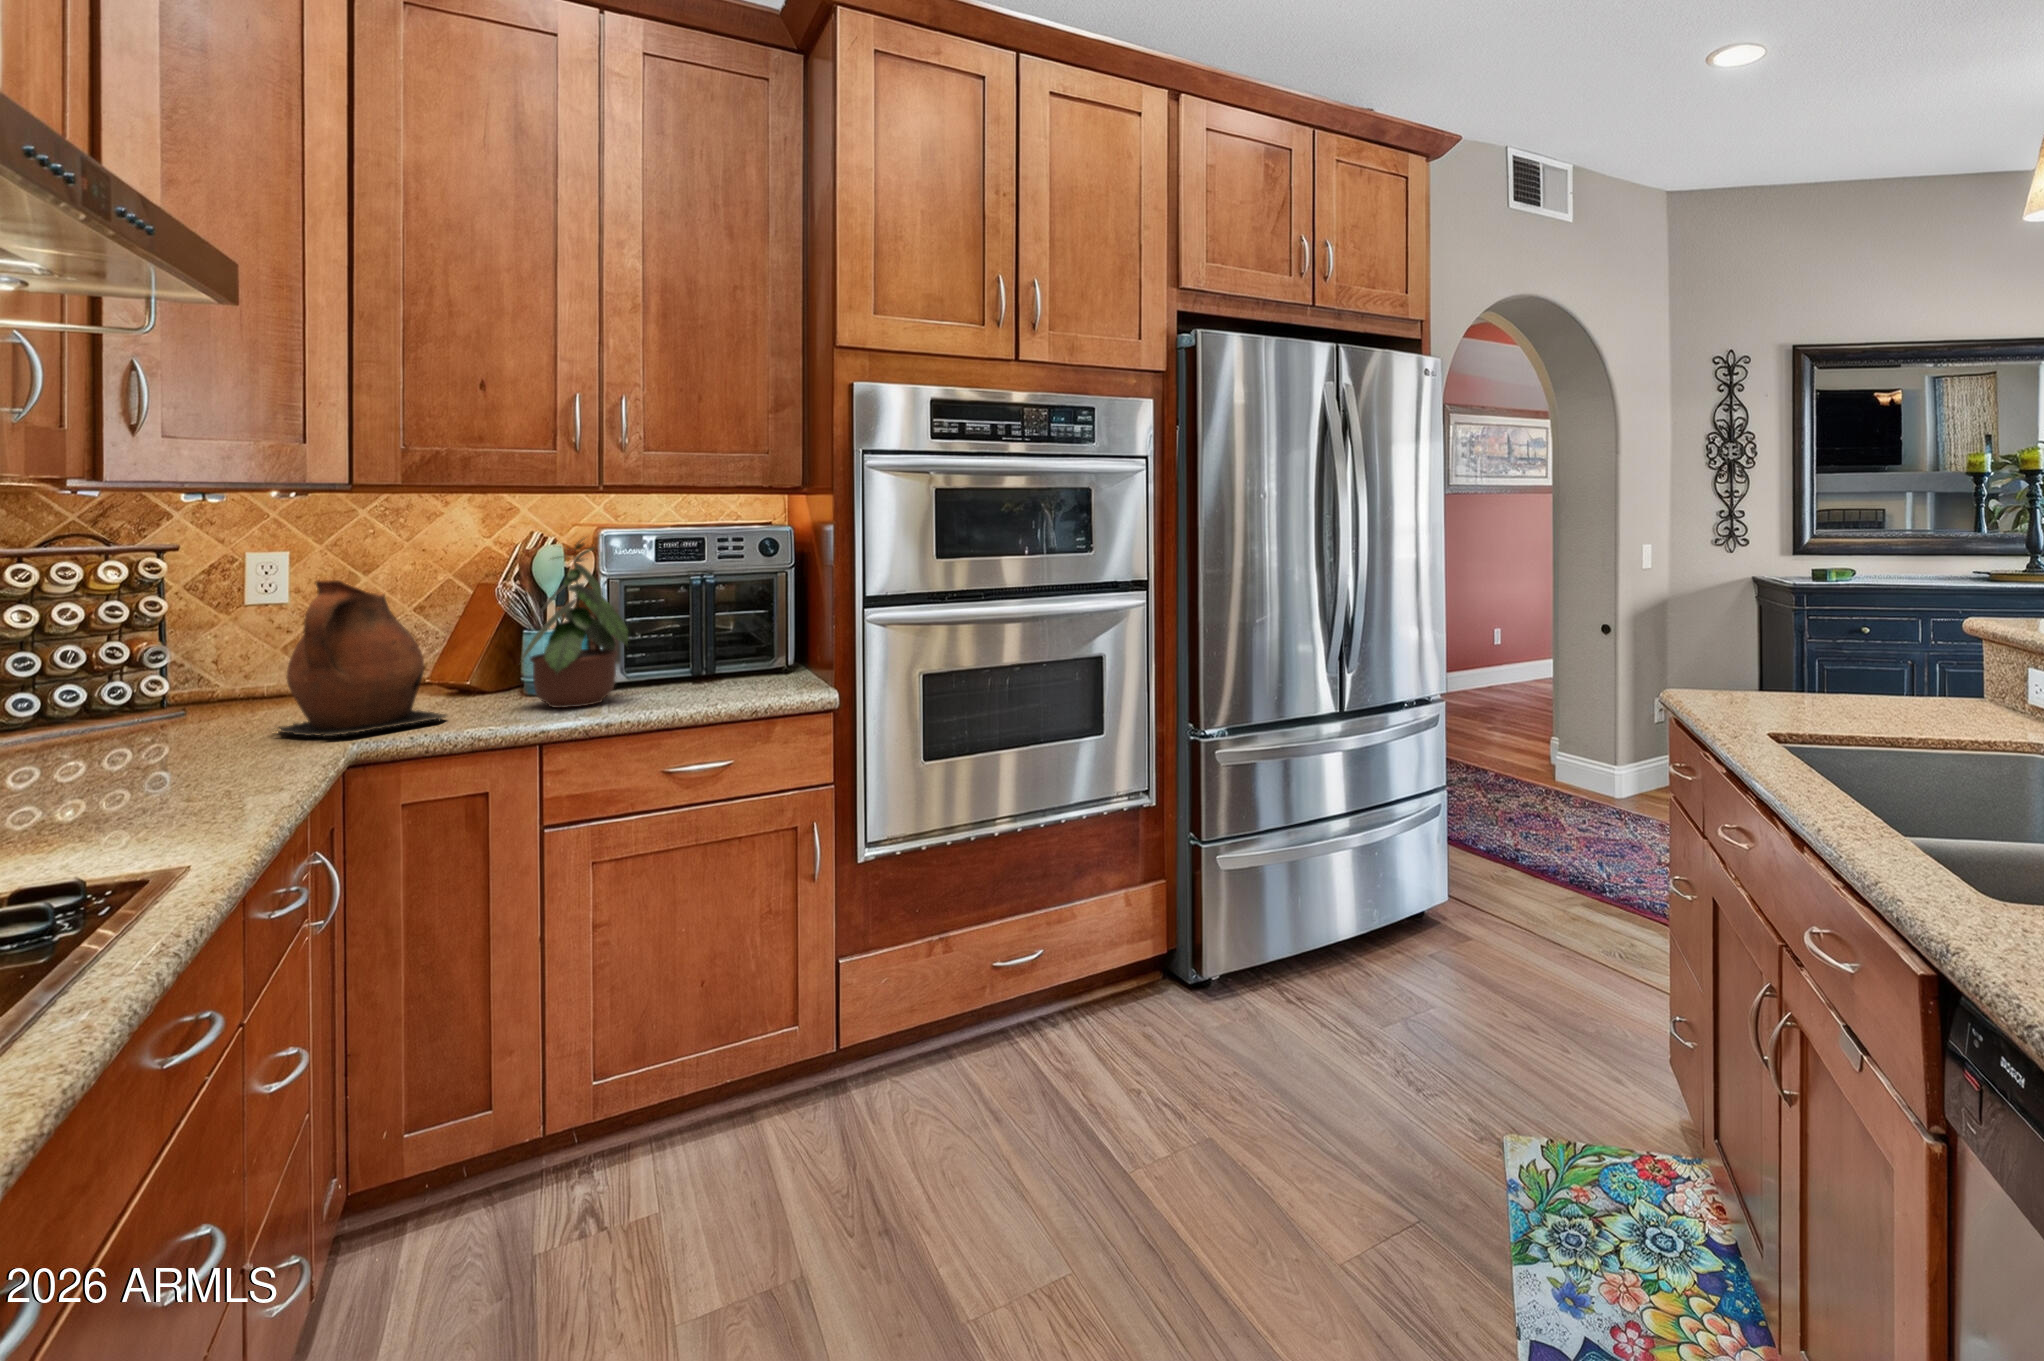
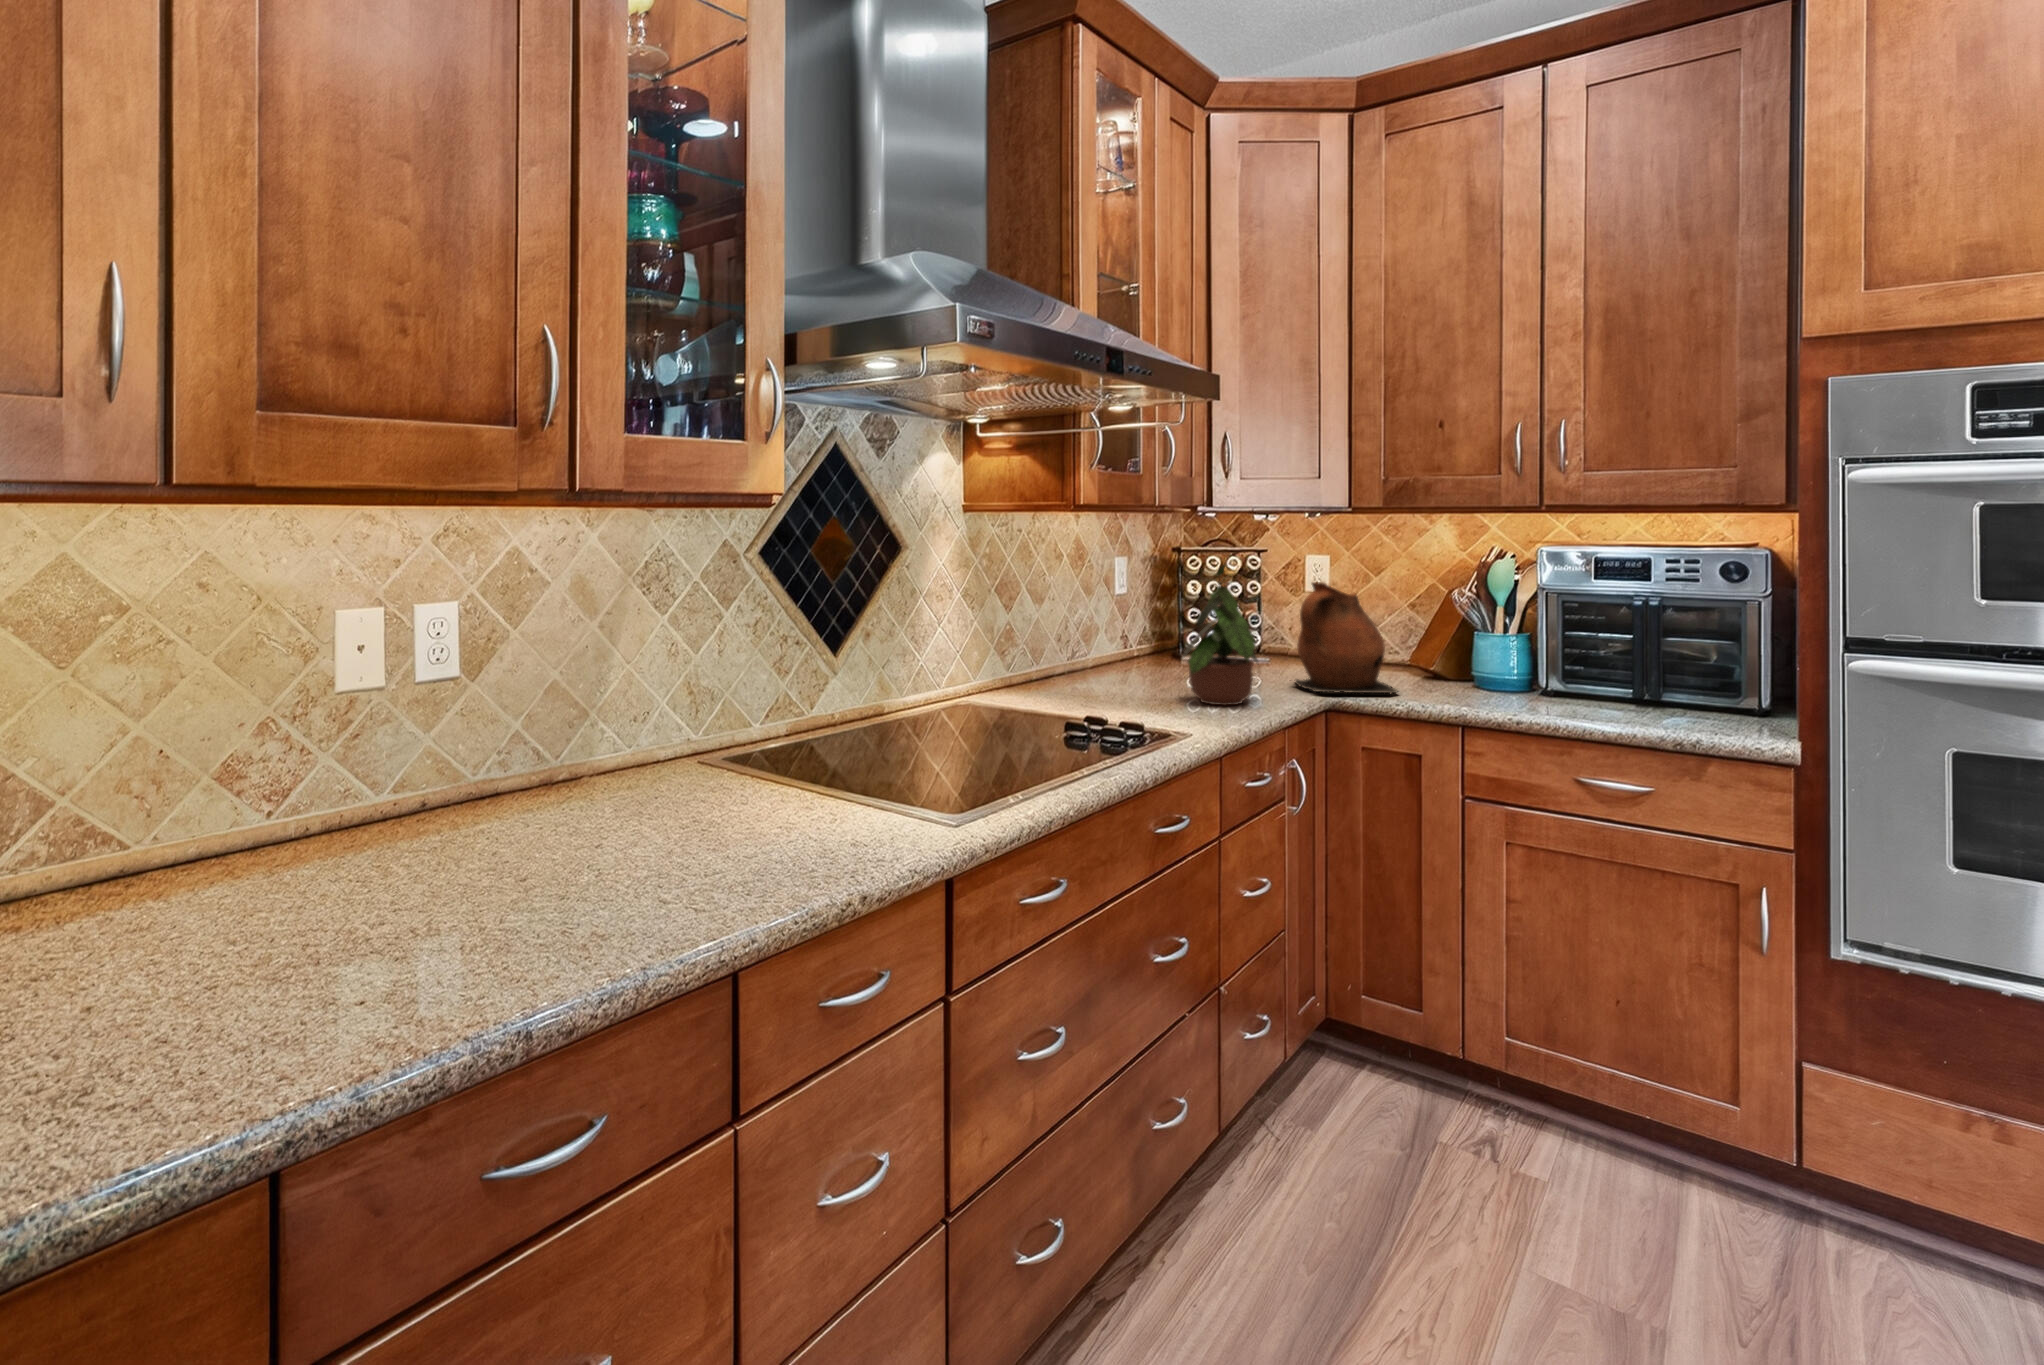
potted plant: present [522,540,629,708] -> present [1182,565,1259,705]

